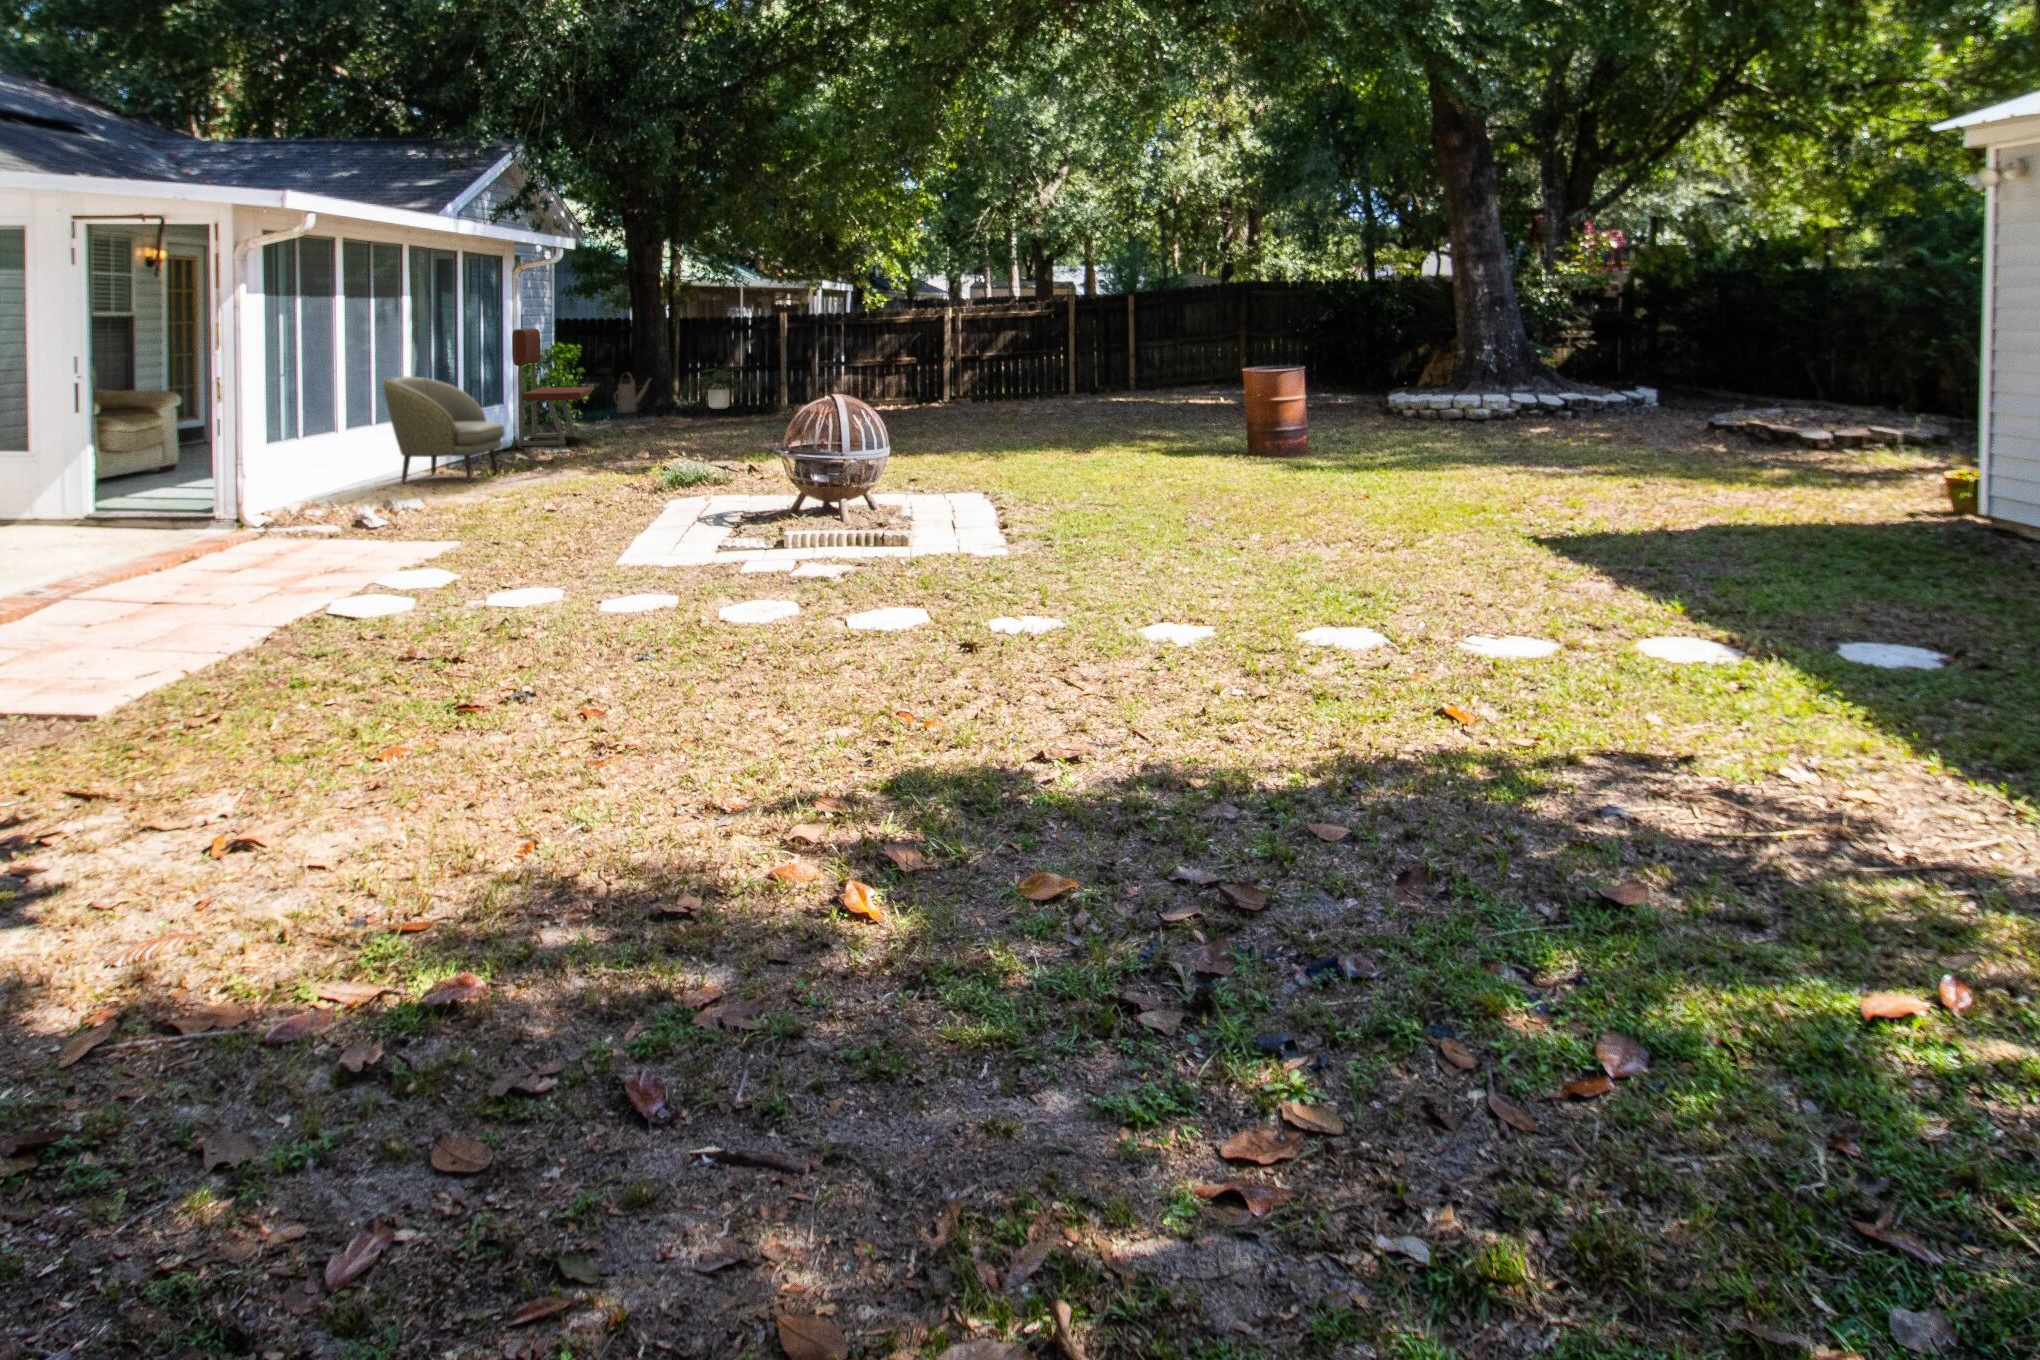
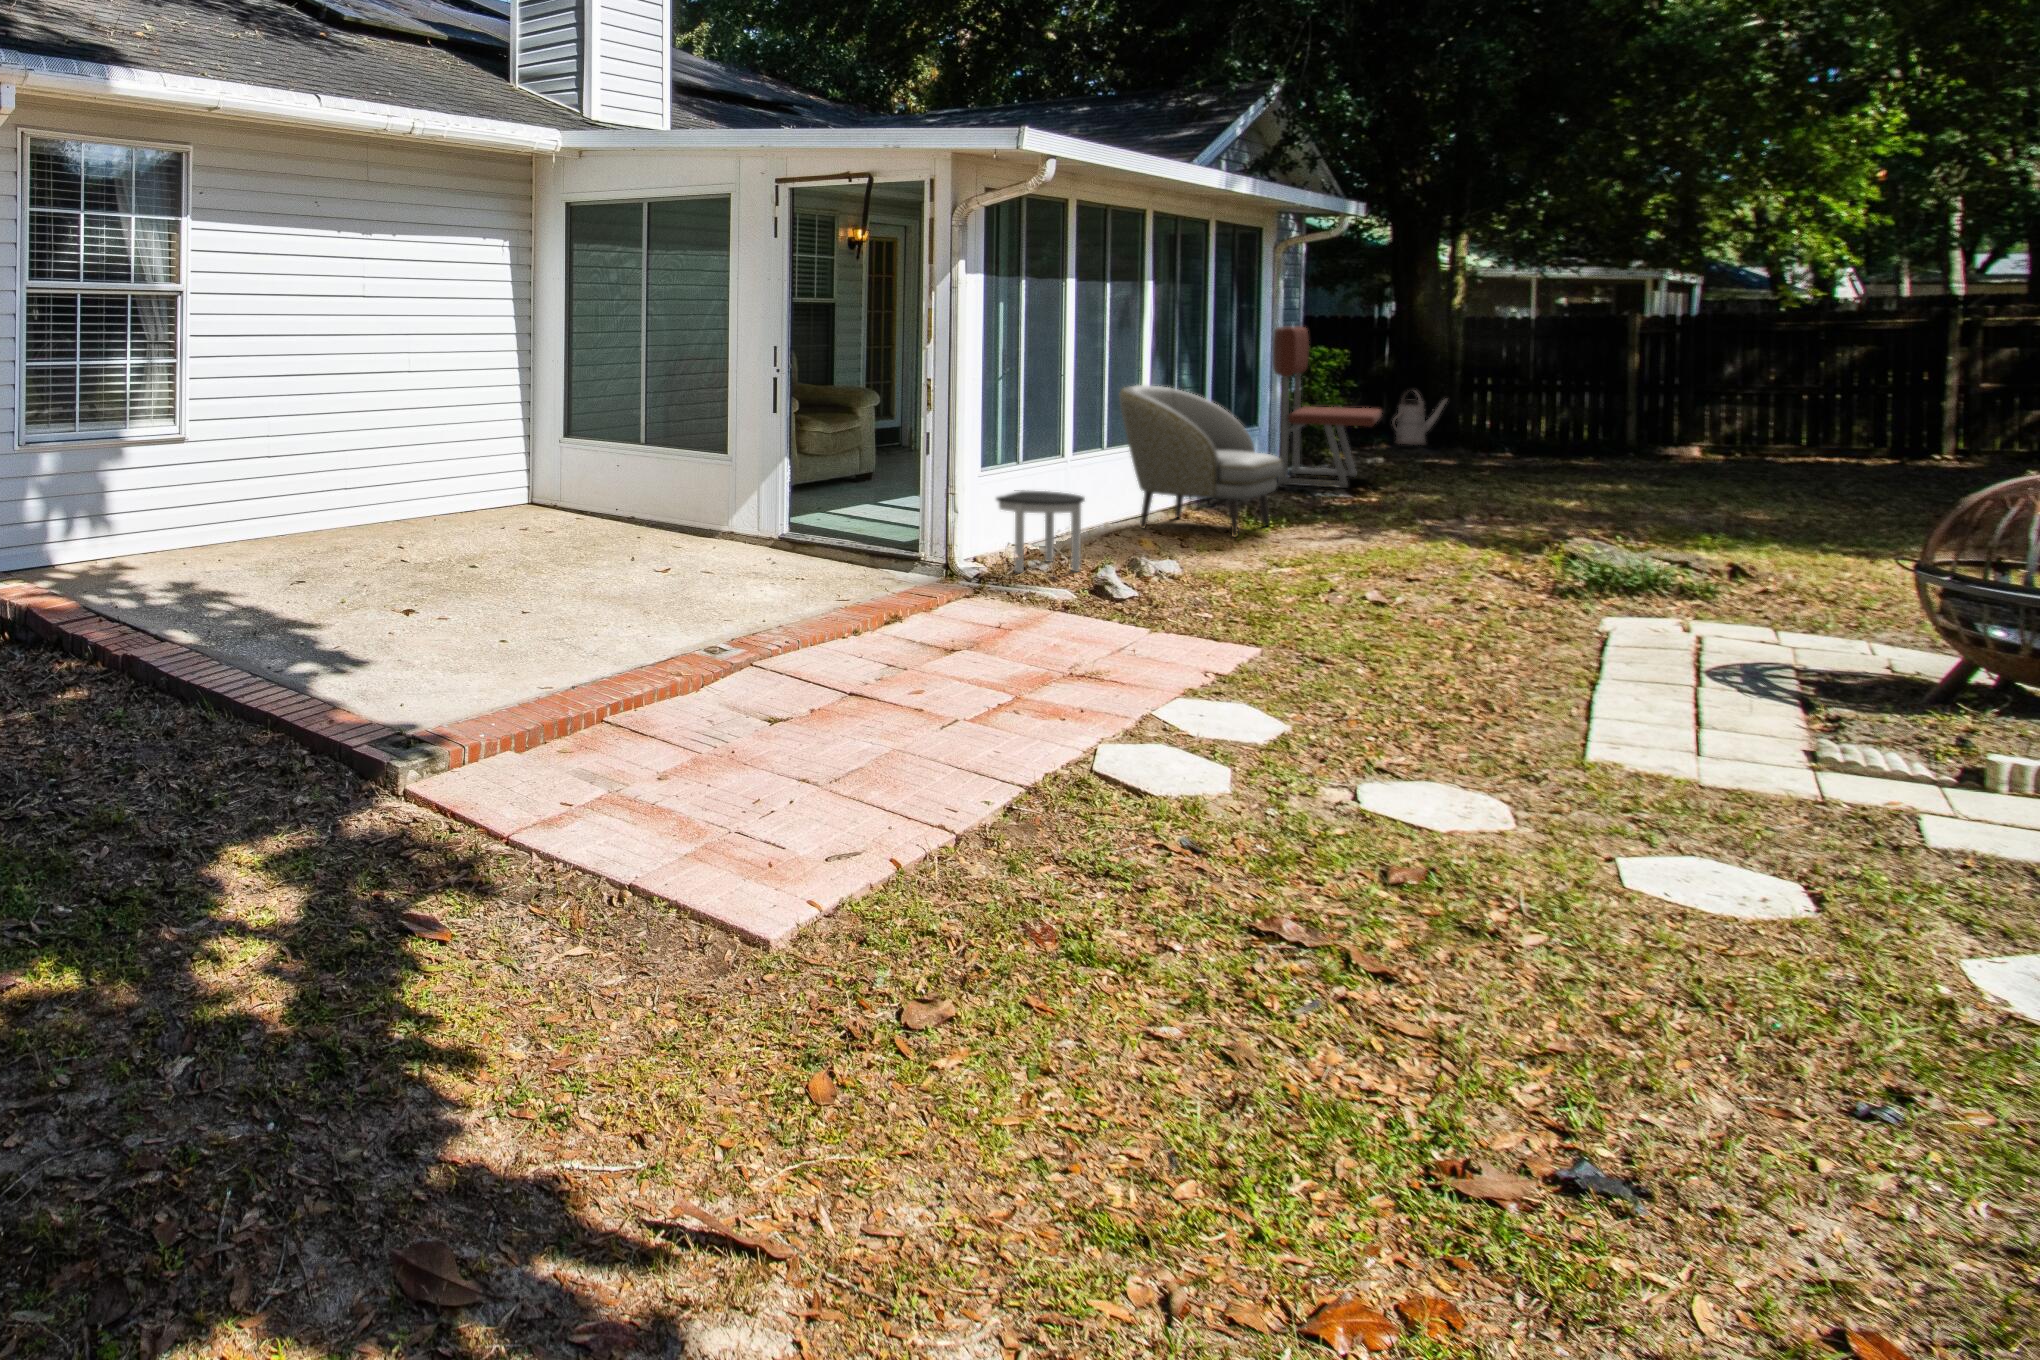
potted plant: present [696,369,743,409] -> none [1516,389,1602,447]
round table: none [271,459,348,520] -> present [996,490,1085,572]

